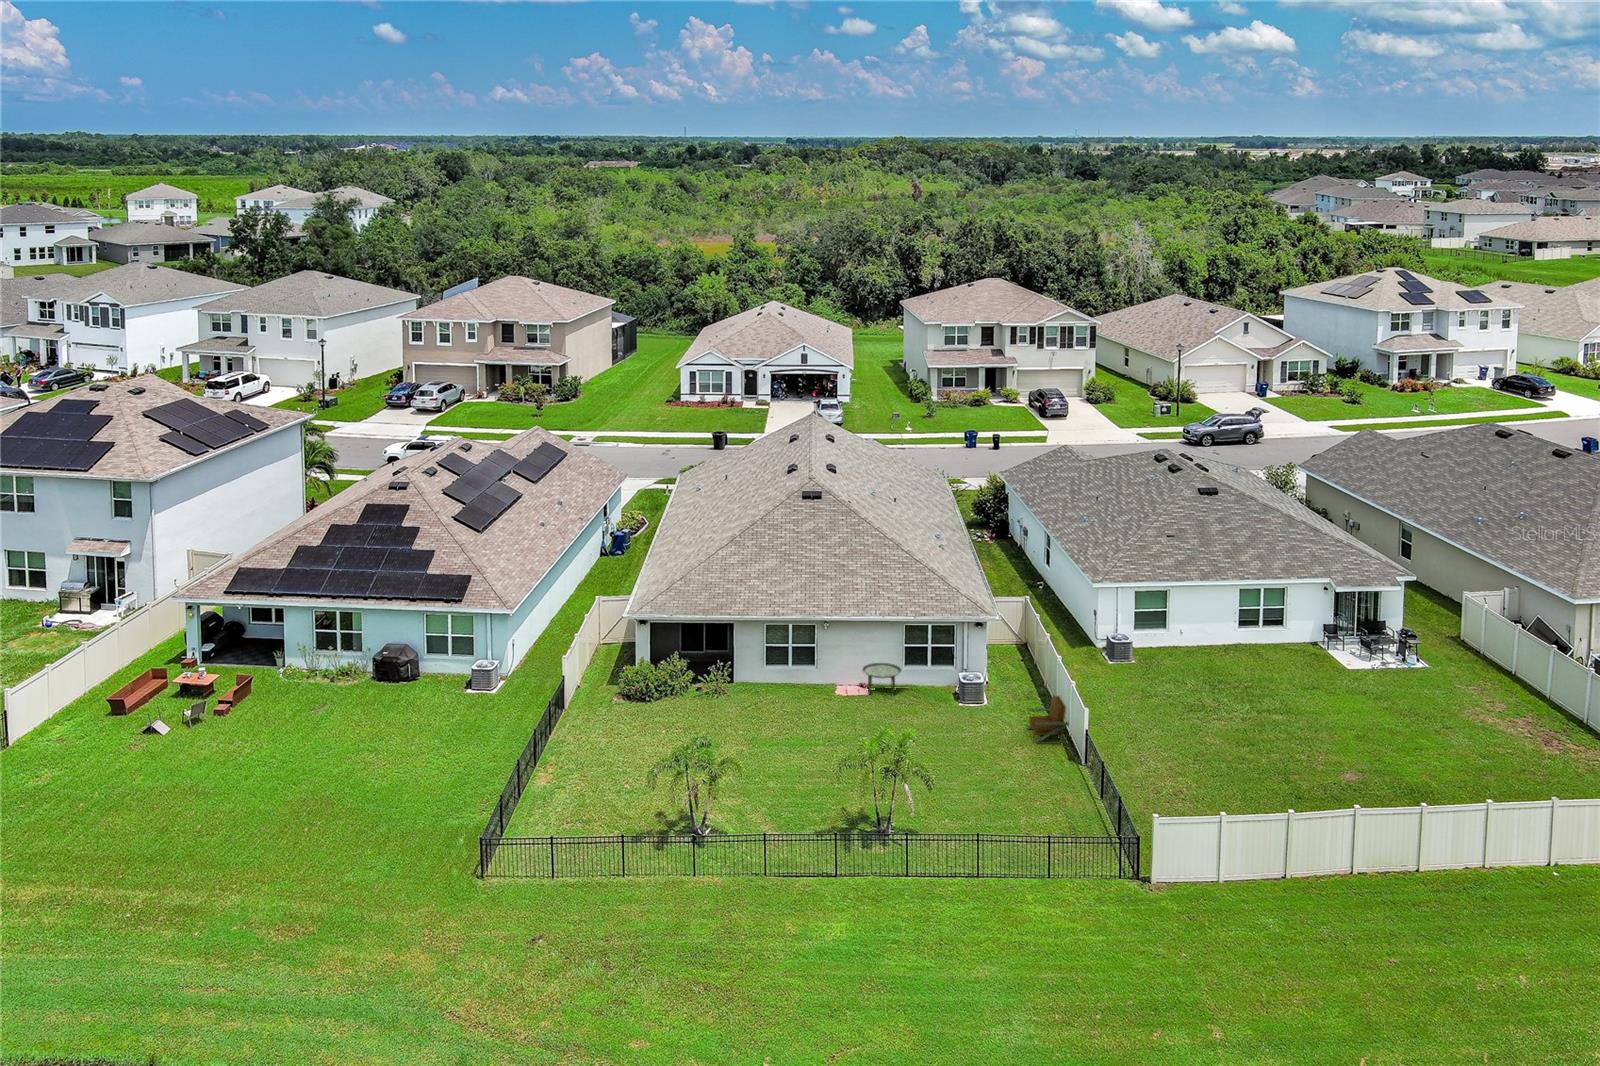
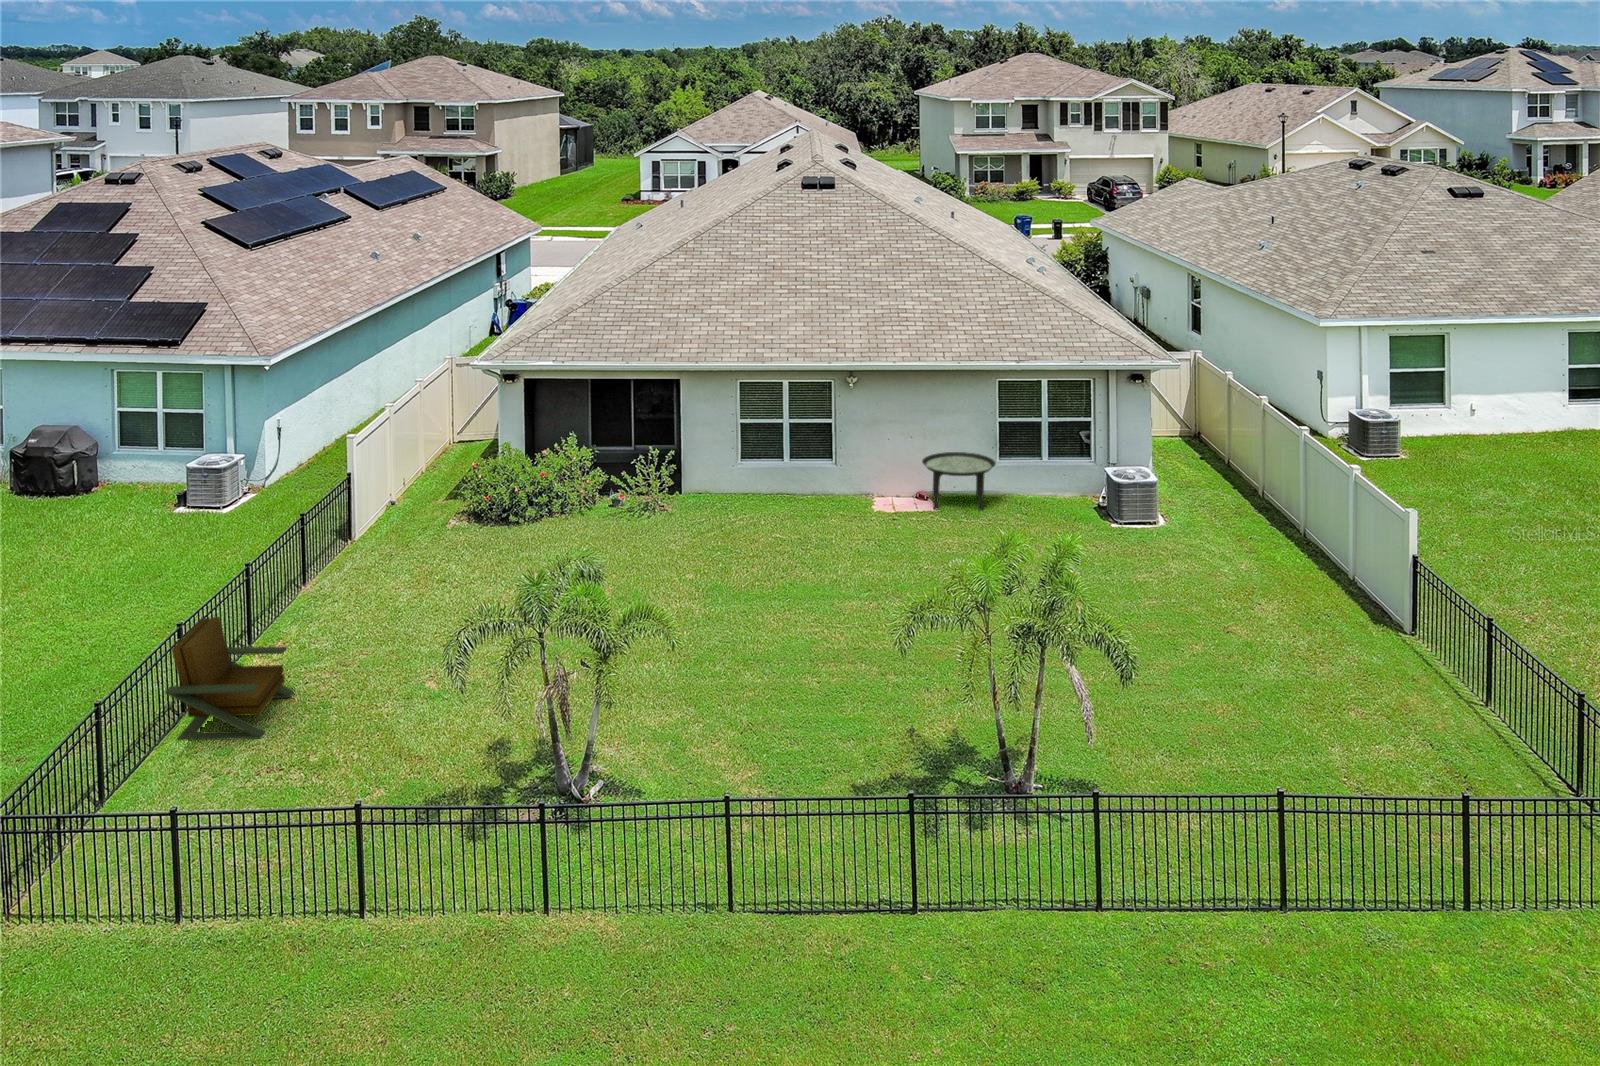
lounge chair: present [1027,696,1069,744] -> present [165,617,294,741]

